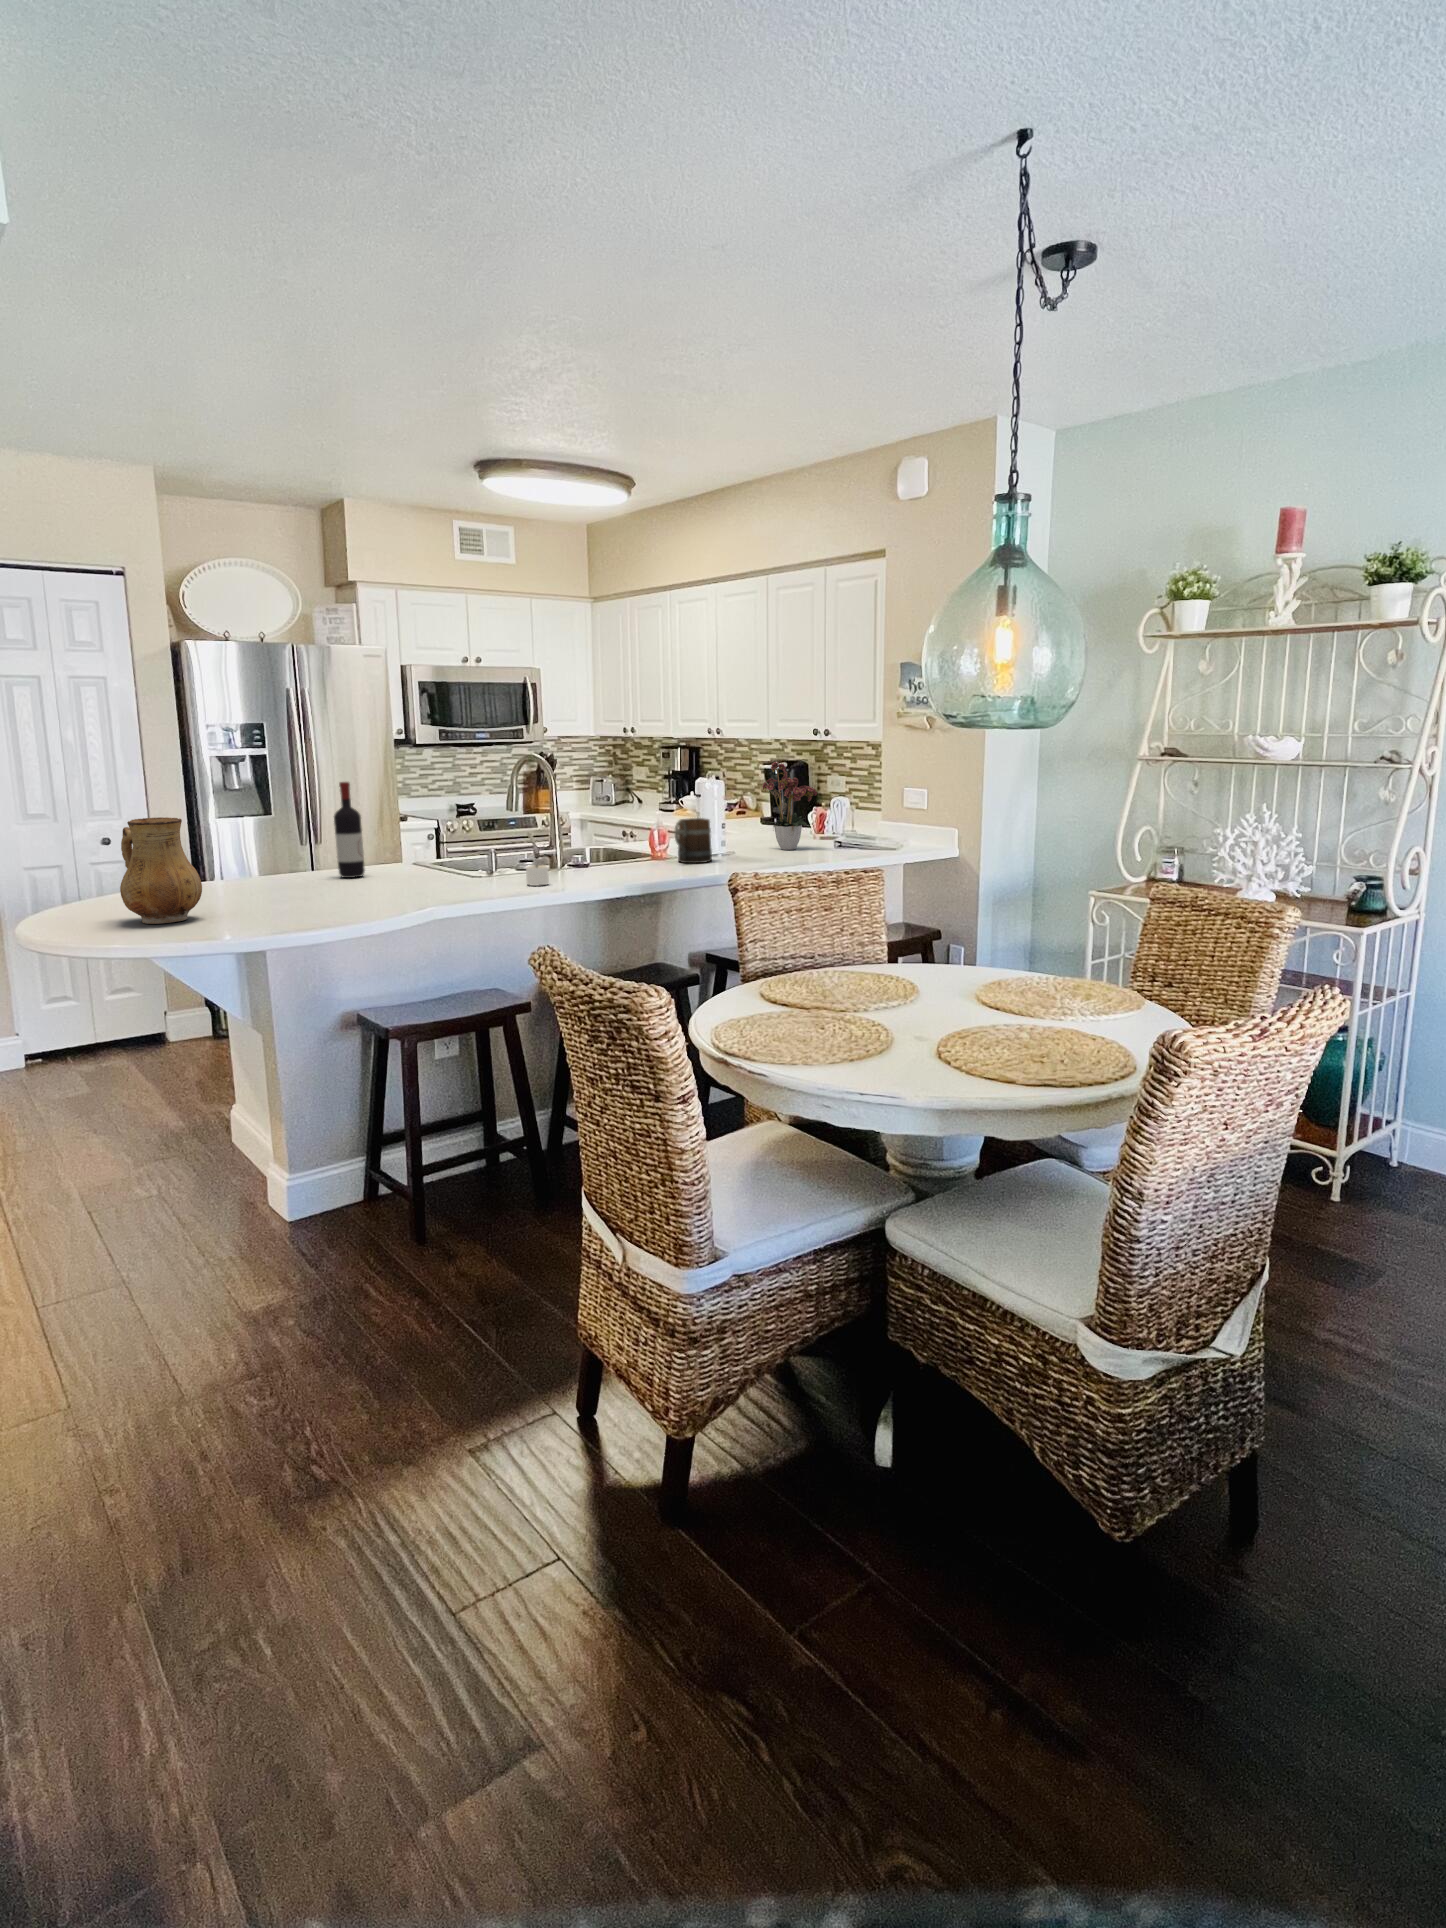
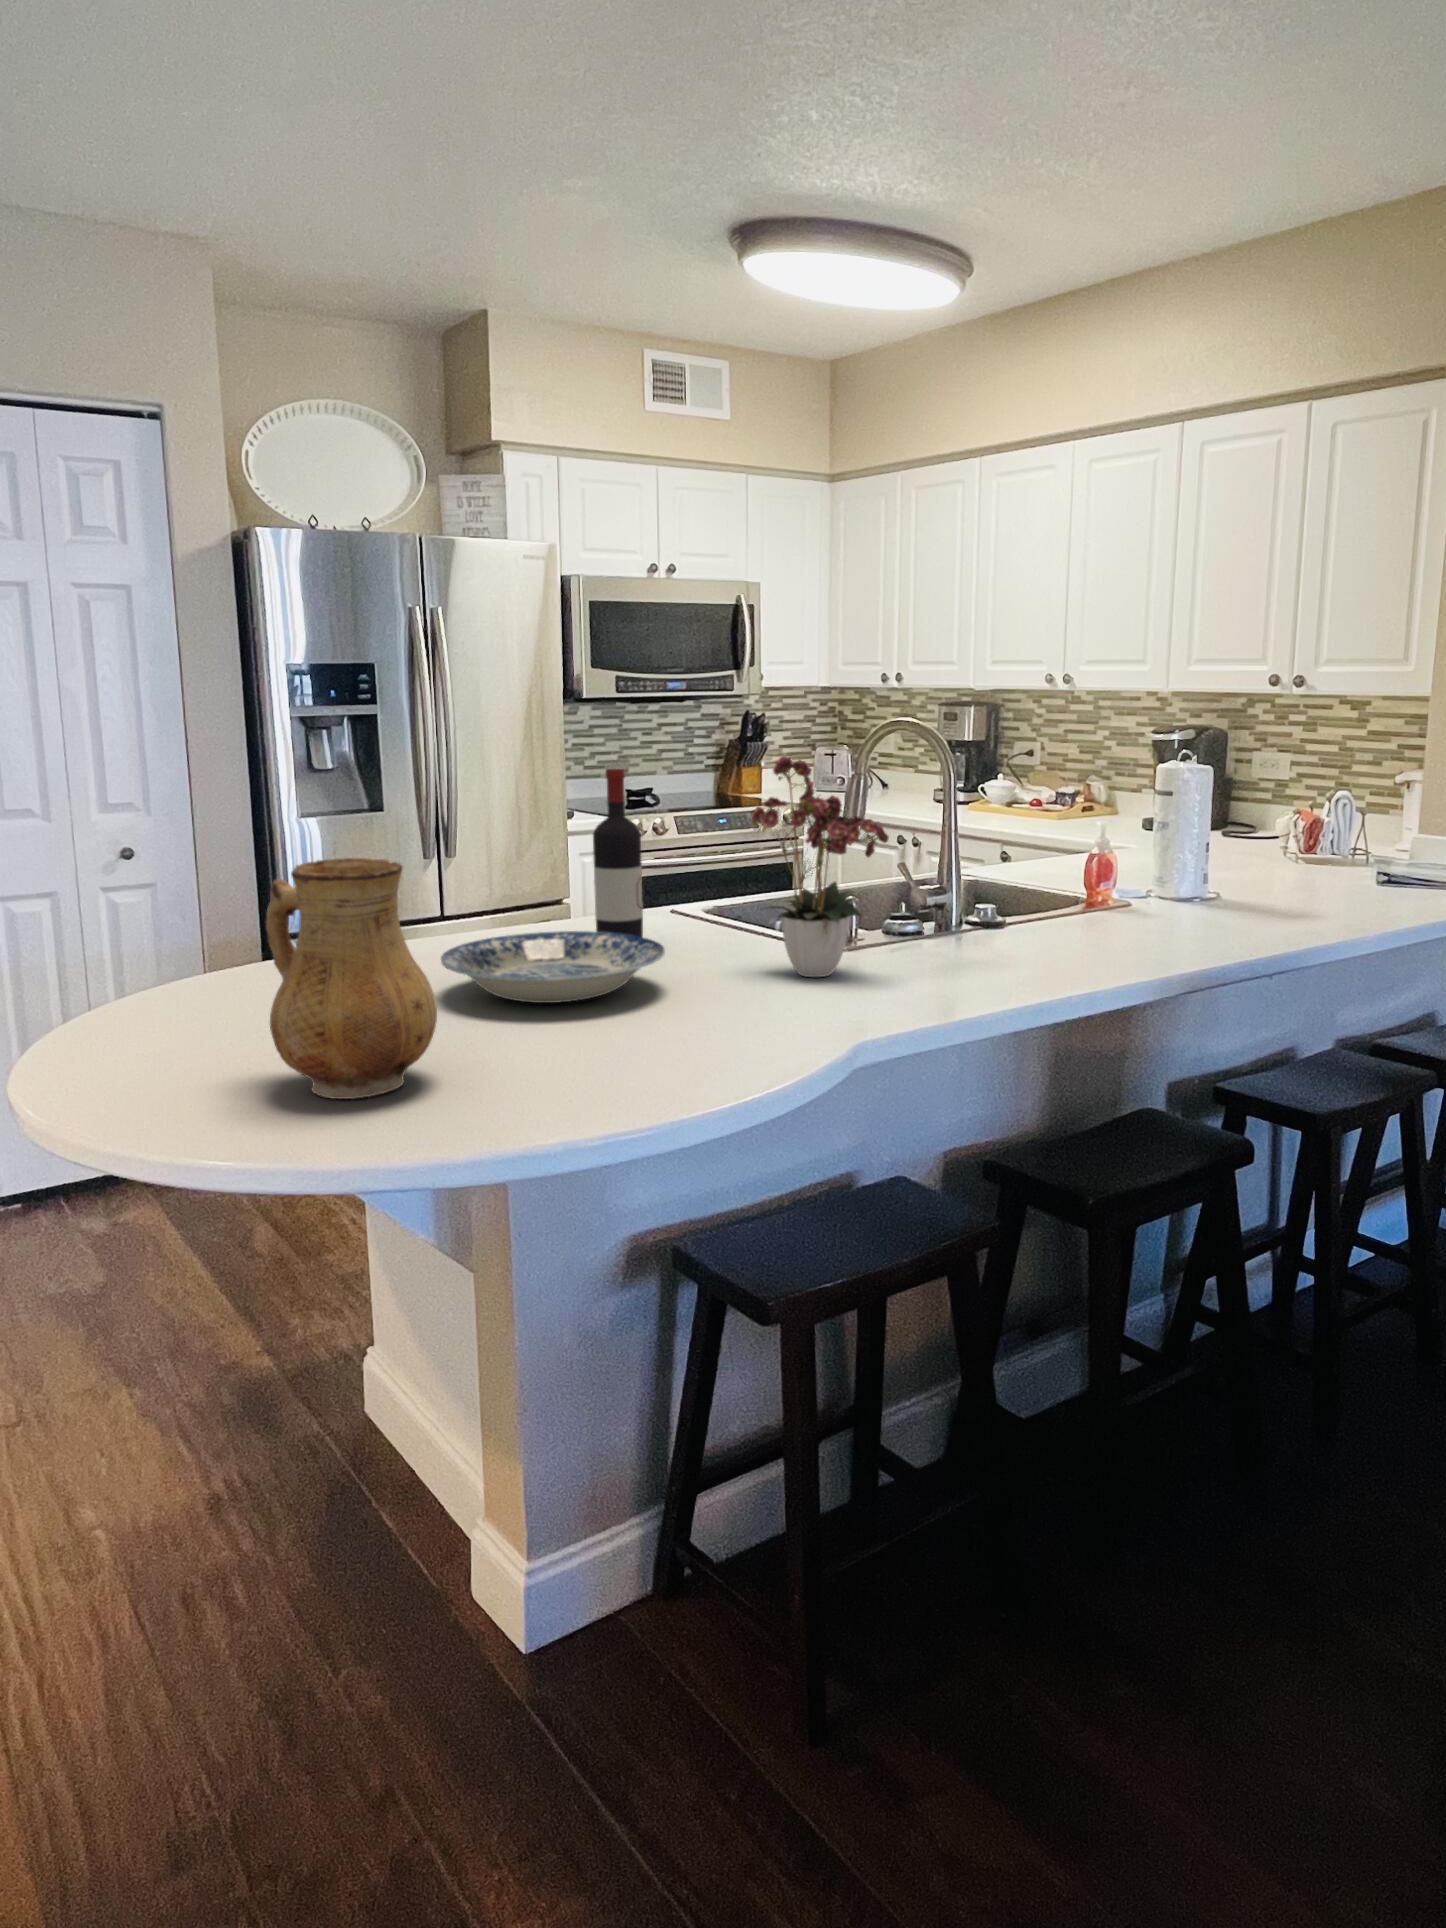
flower arrangement: present [762,762,817,850] -> present [752,756,889,977]
mug: present [675,818,712,863] -> none [1171,836,1240,920]
plate: none [231,865,352,895] -> present [441,931,665,1003]
candle: present [526,865,549,886] -> none [988,936,1053,980]

